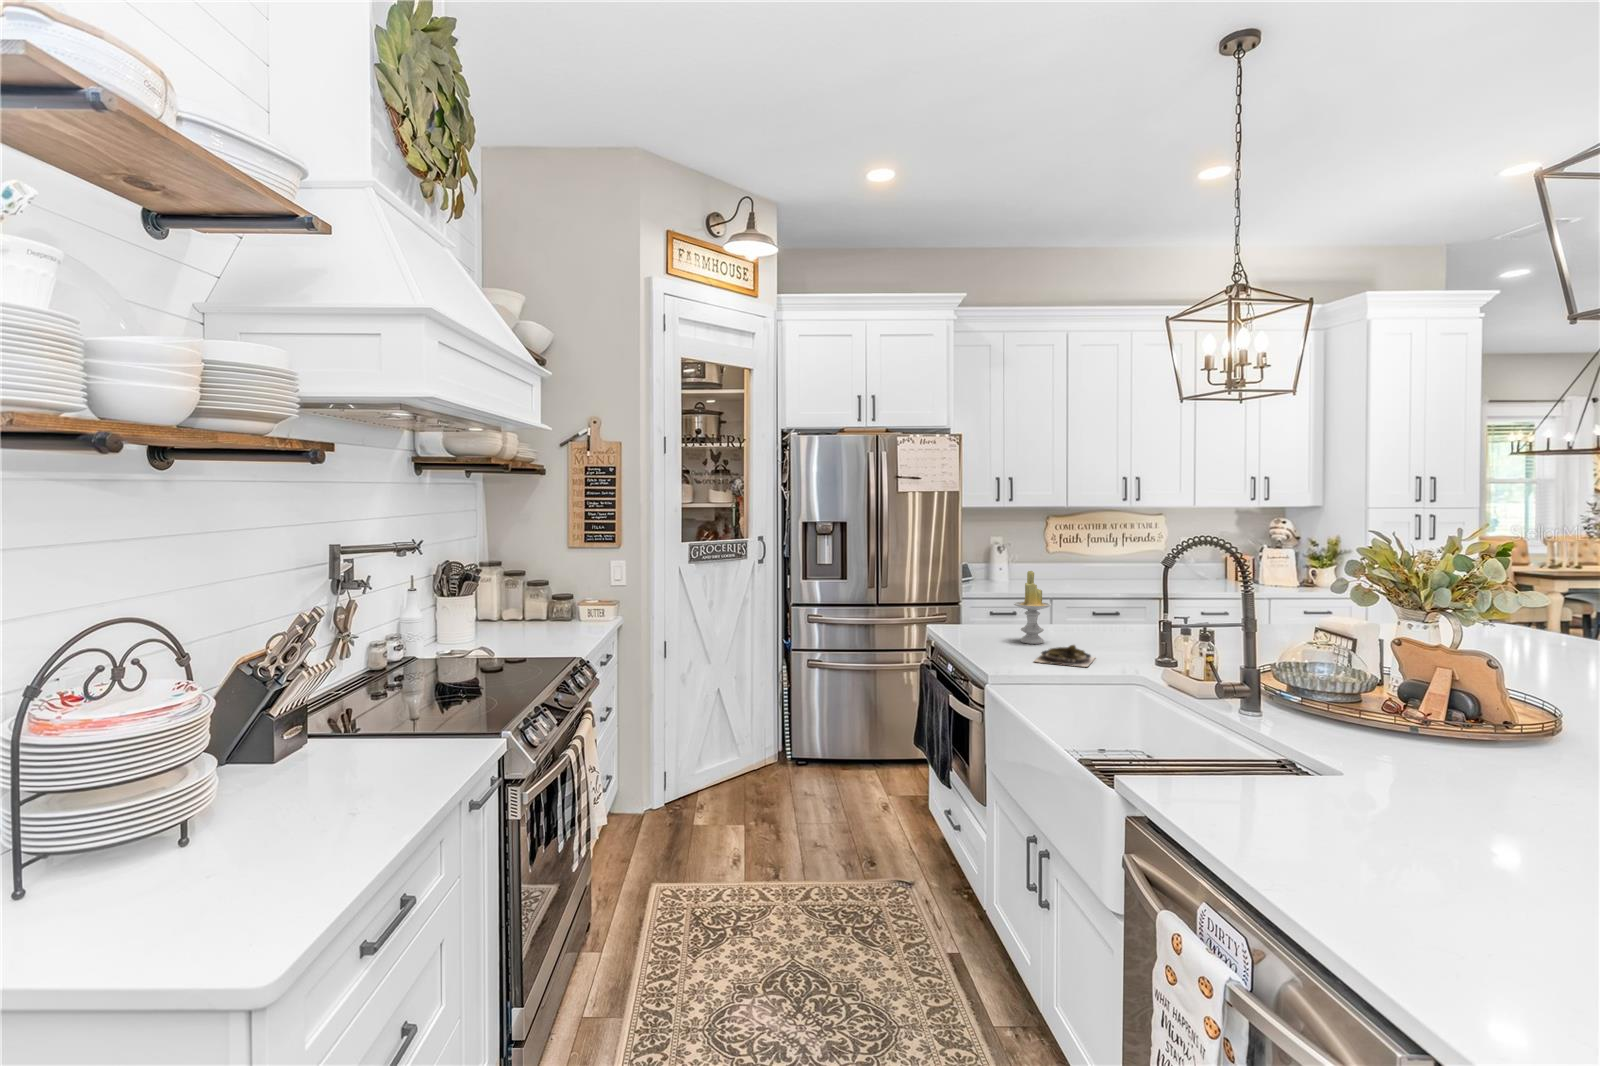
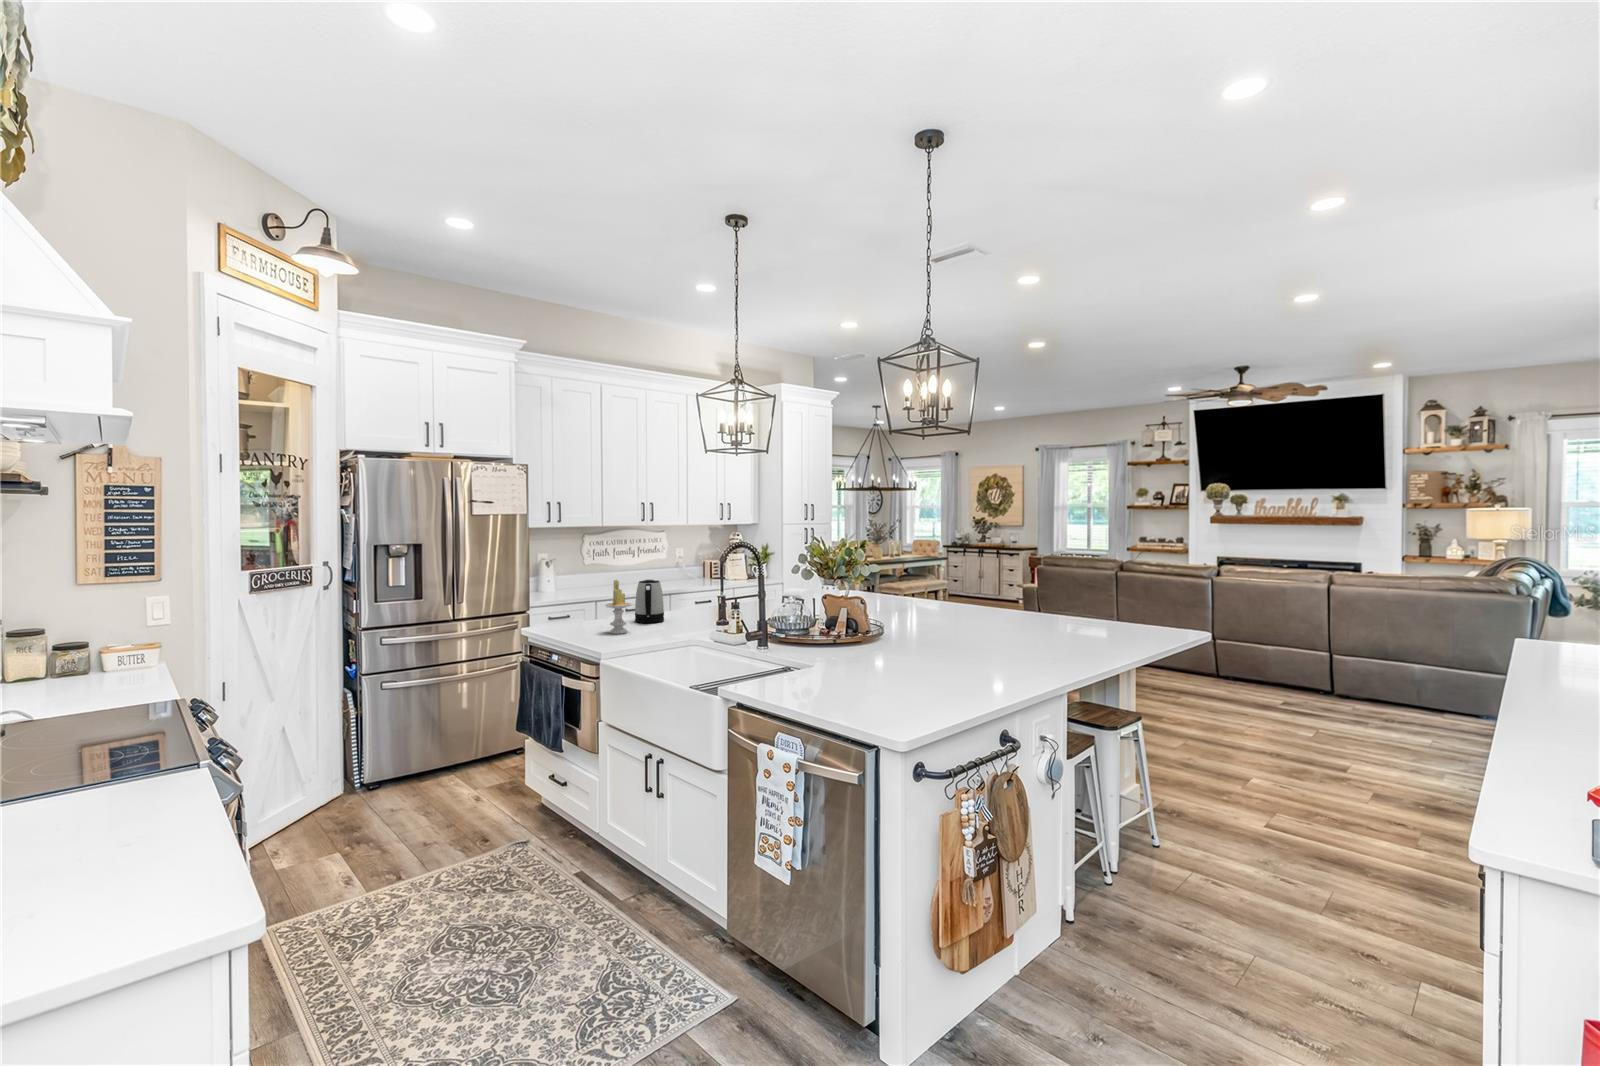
kettle: none [1067,573,1109,634] -> present [635,579,664,623]
plate: present [1035,645,1095,667] -> none [632,629,670,645]

